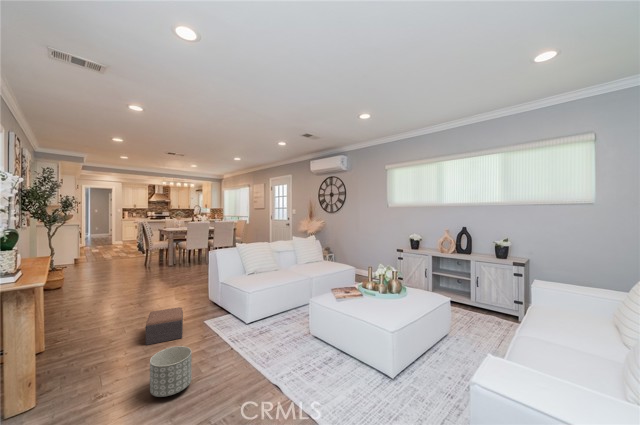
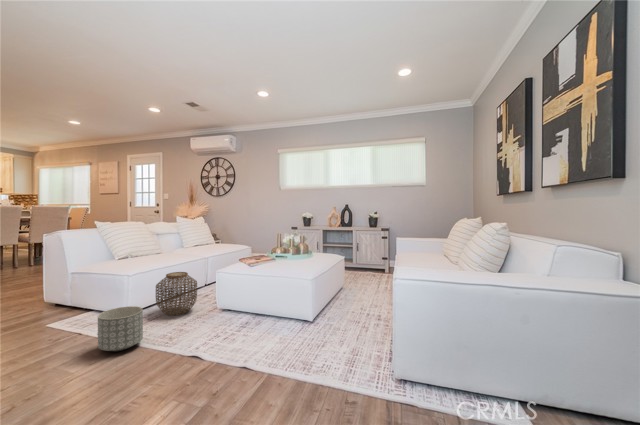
woven basket: none [228,305,266,352] -> present [156,272,197,316]
footstool: present [145,307,183,345] -> none [28,290,87,332]

